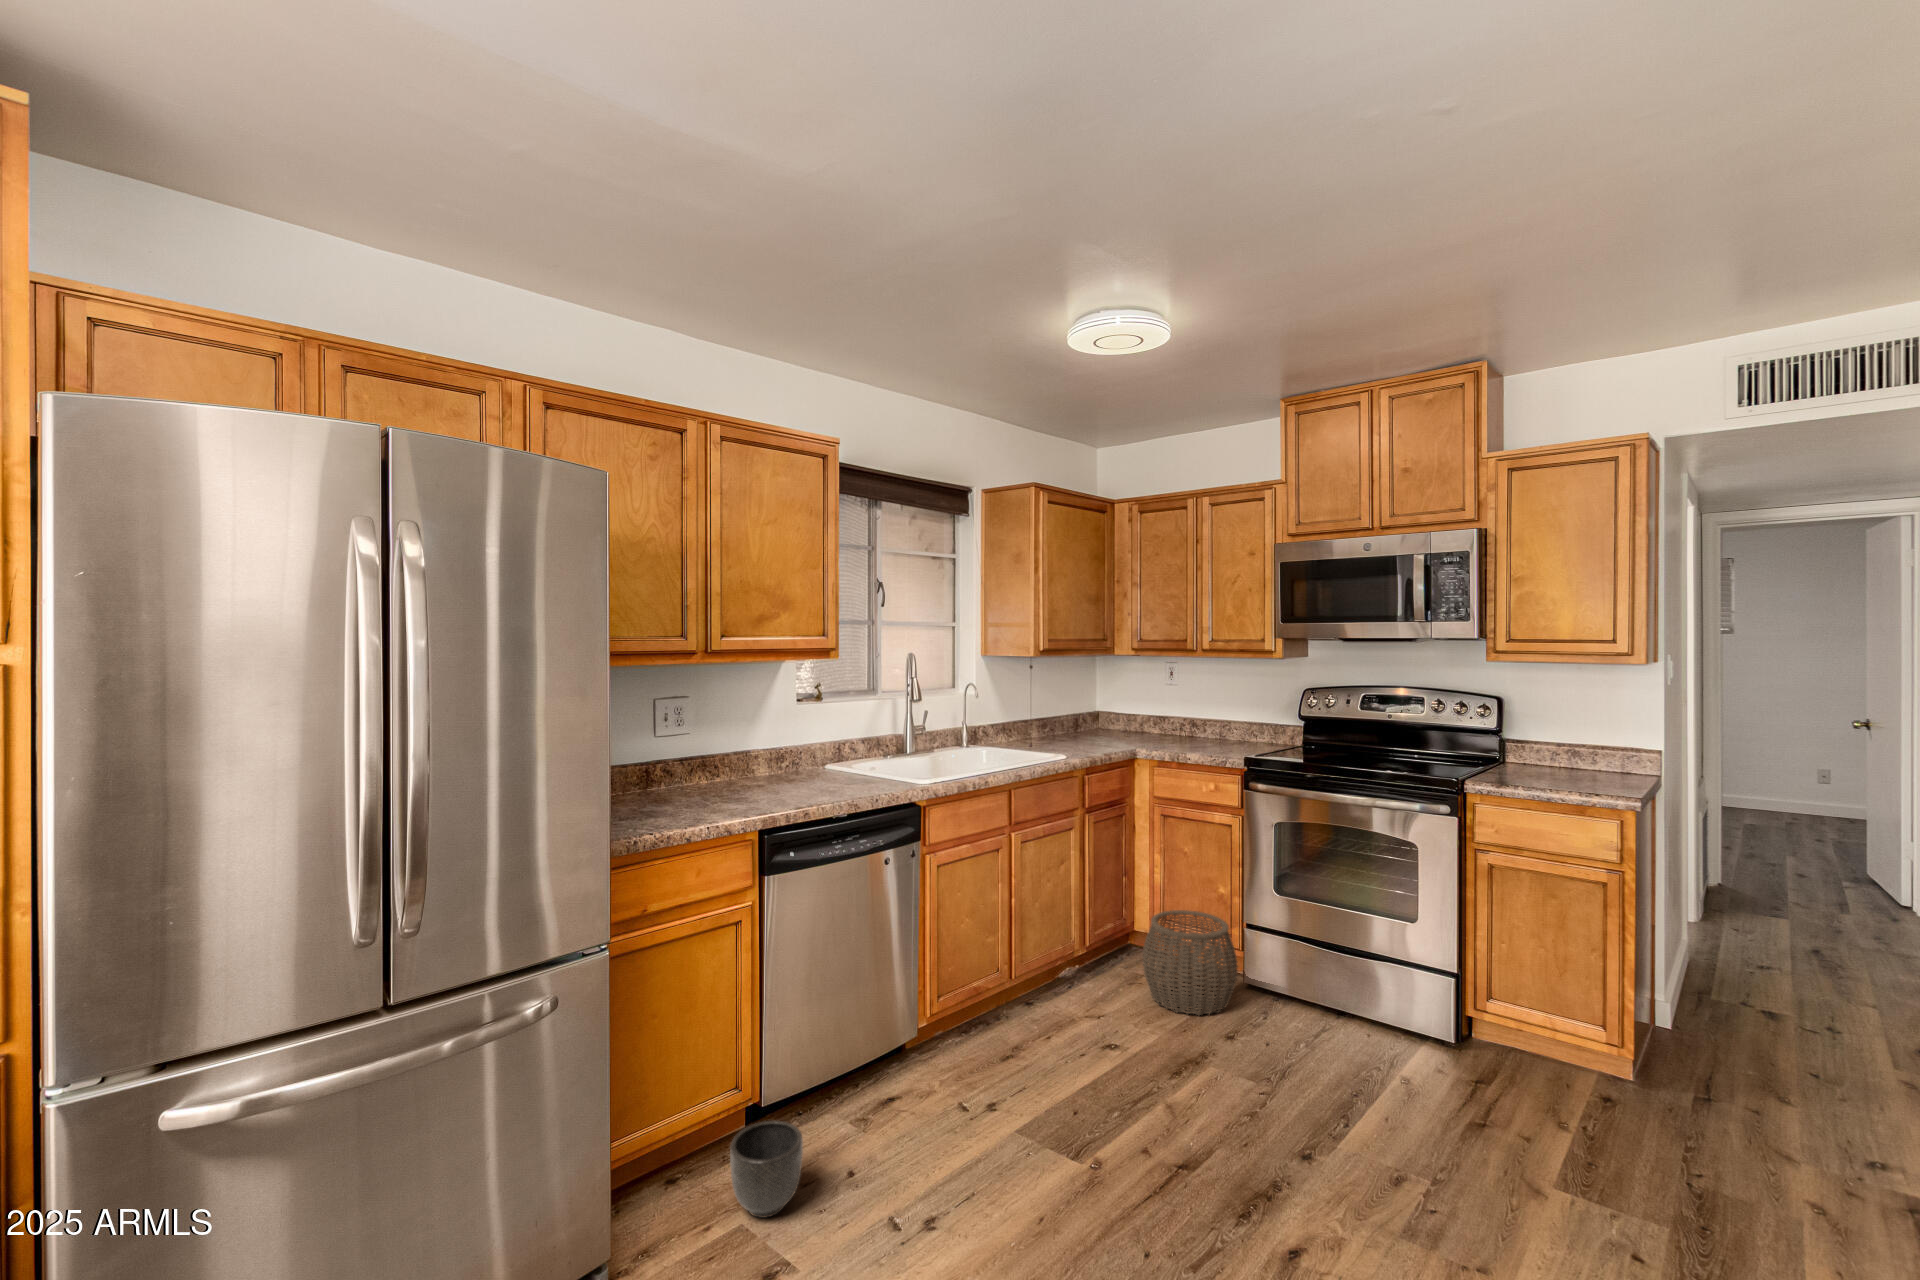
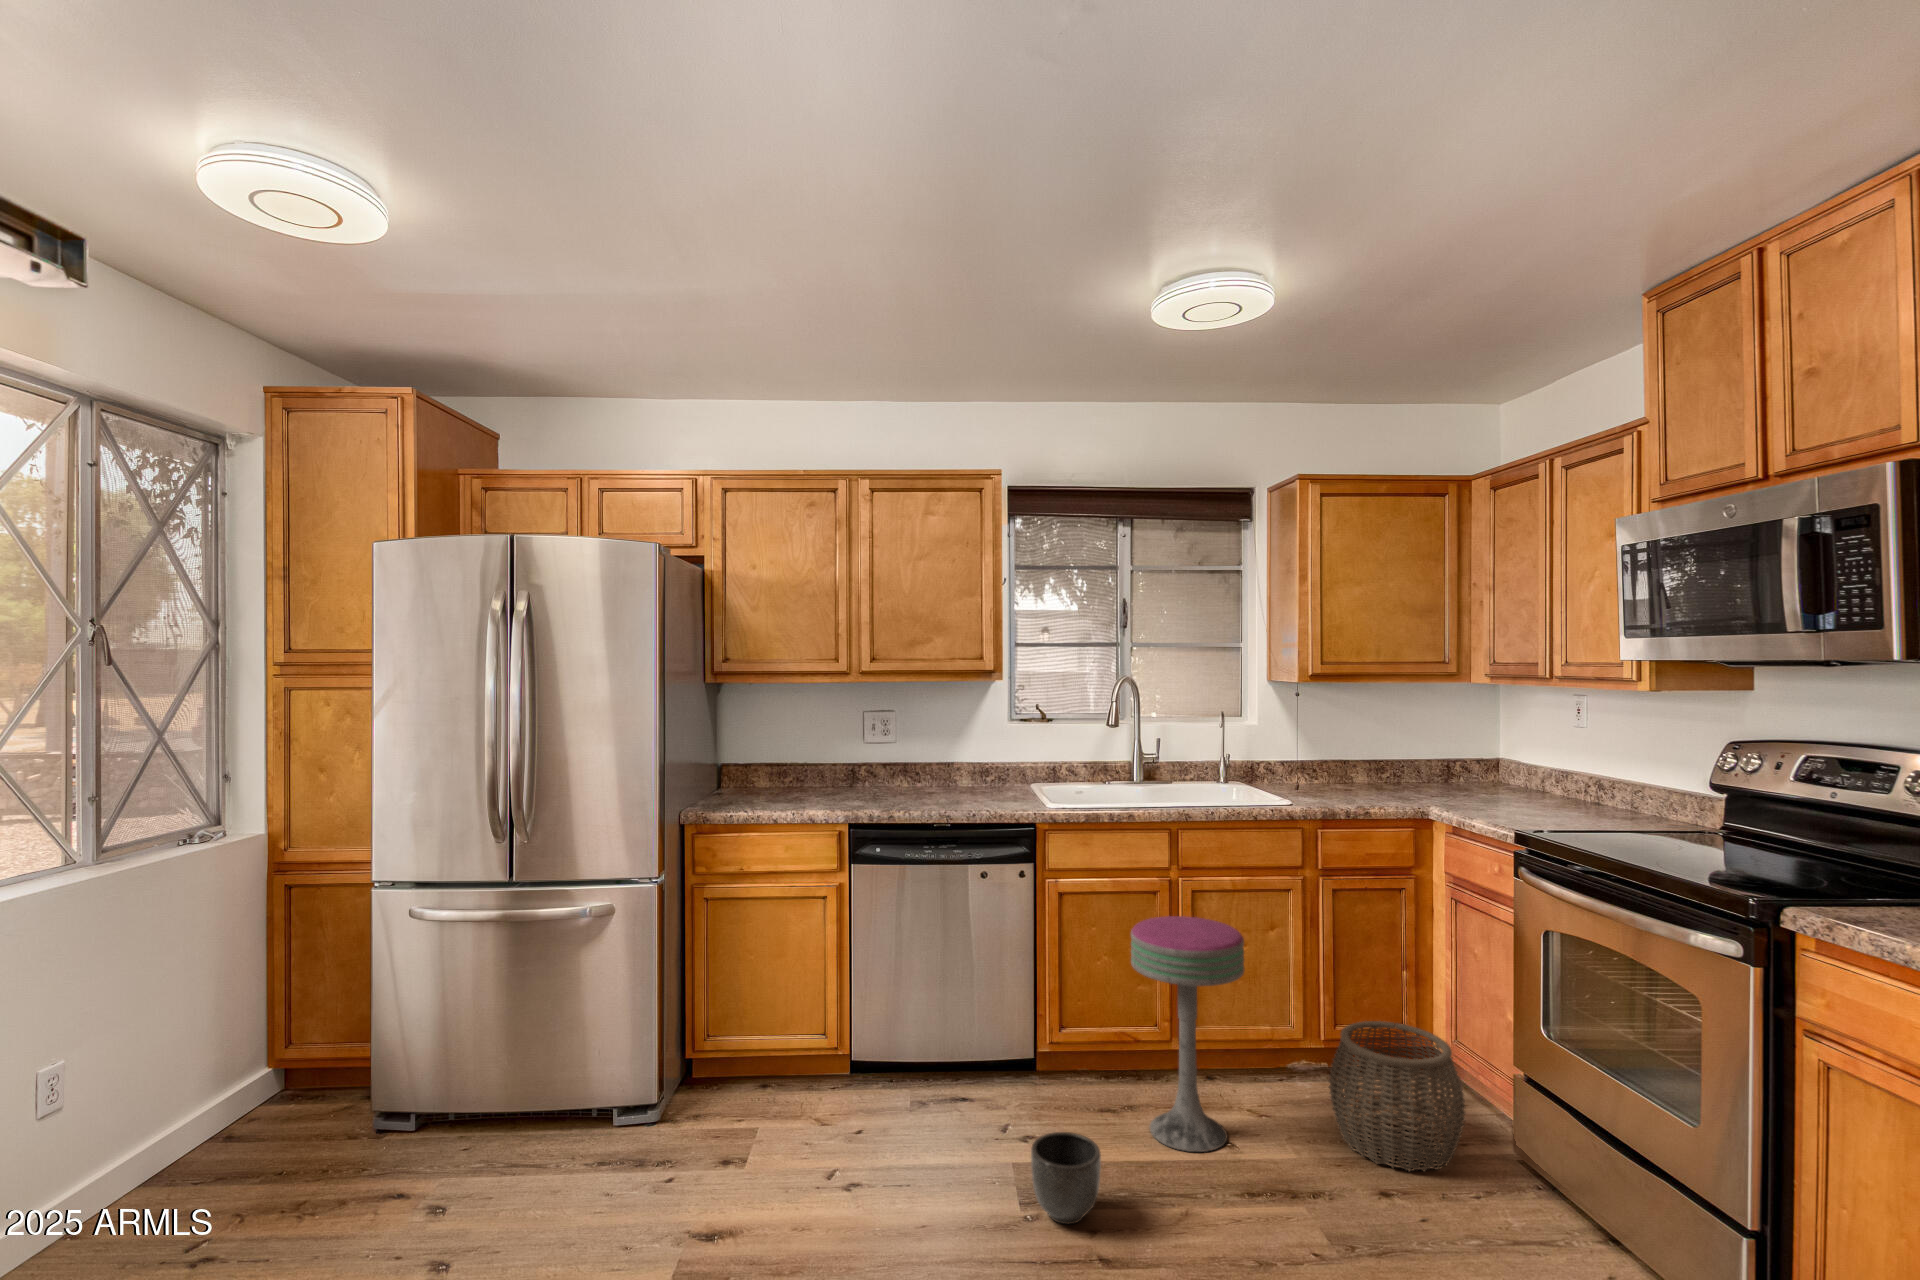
bar stool: none [1034,861,1130,1061] -> present [1131,916,1244,1152]
planter: present [730,1121,803,1218] -> present [1031,1132,1101,1224]

